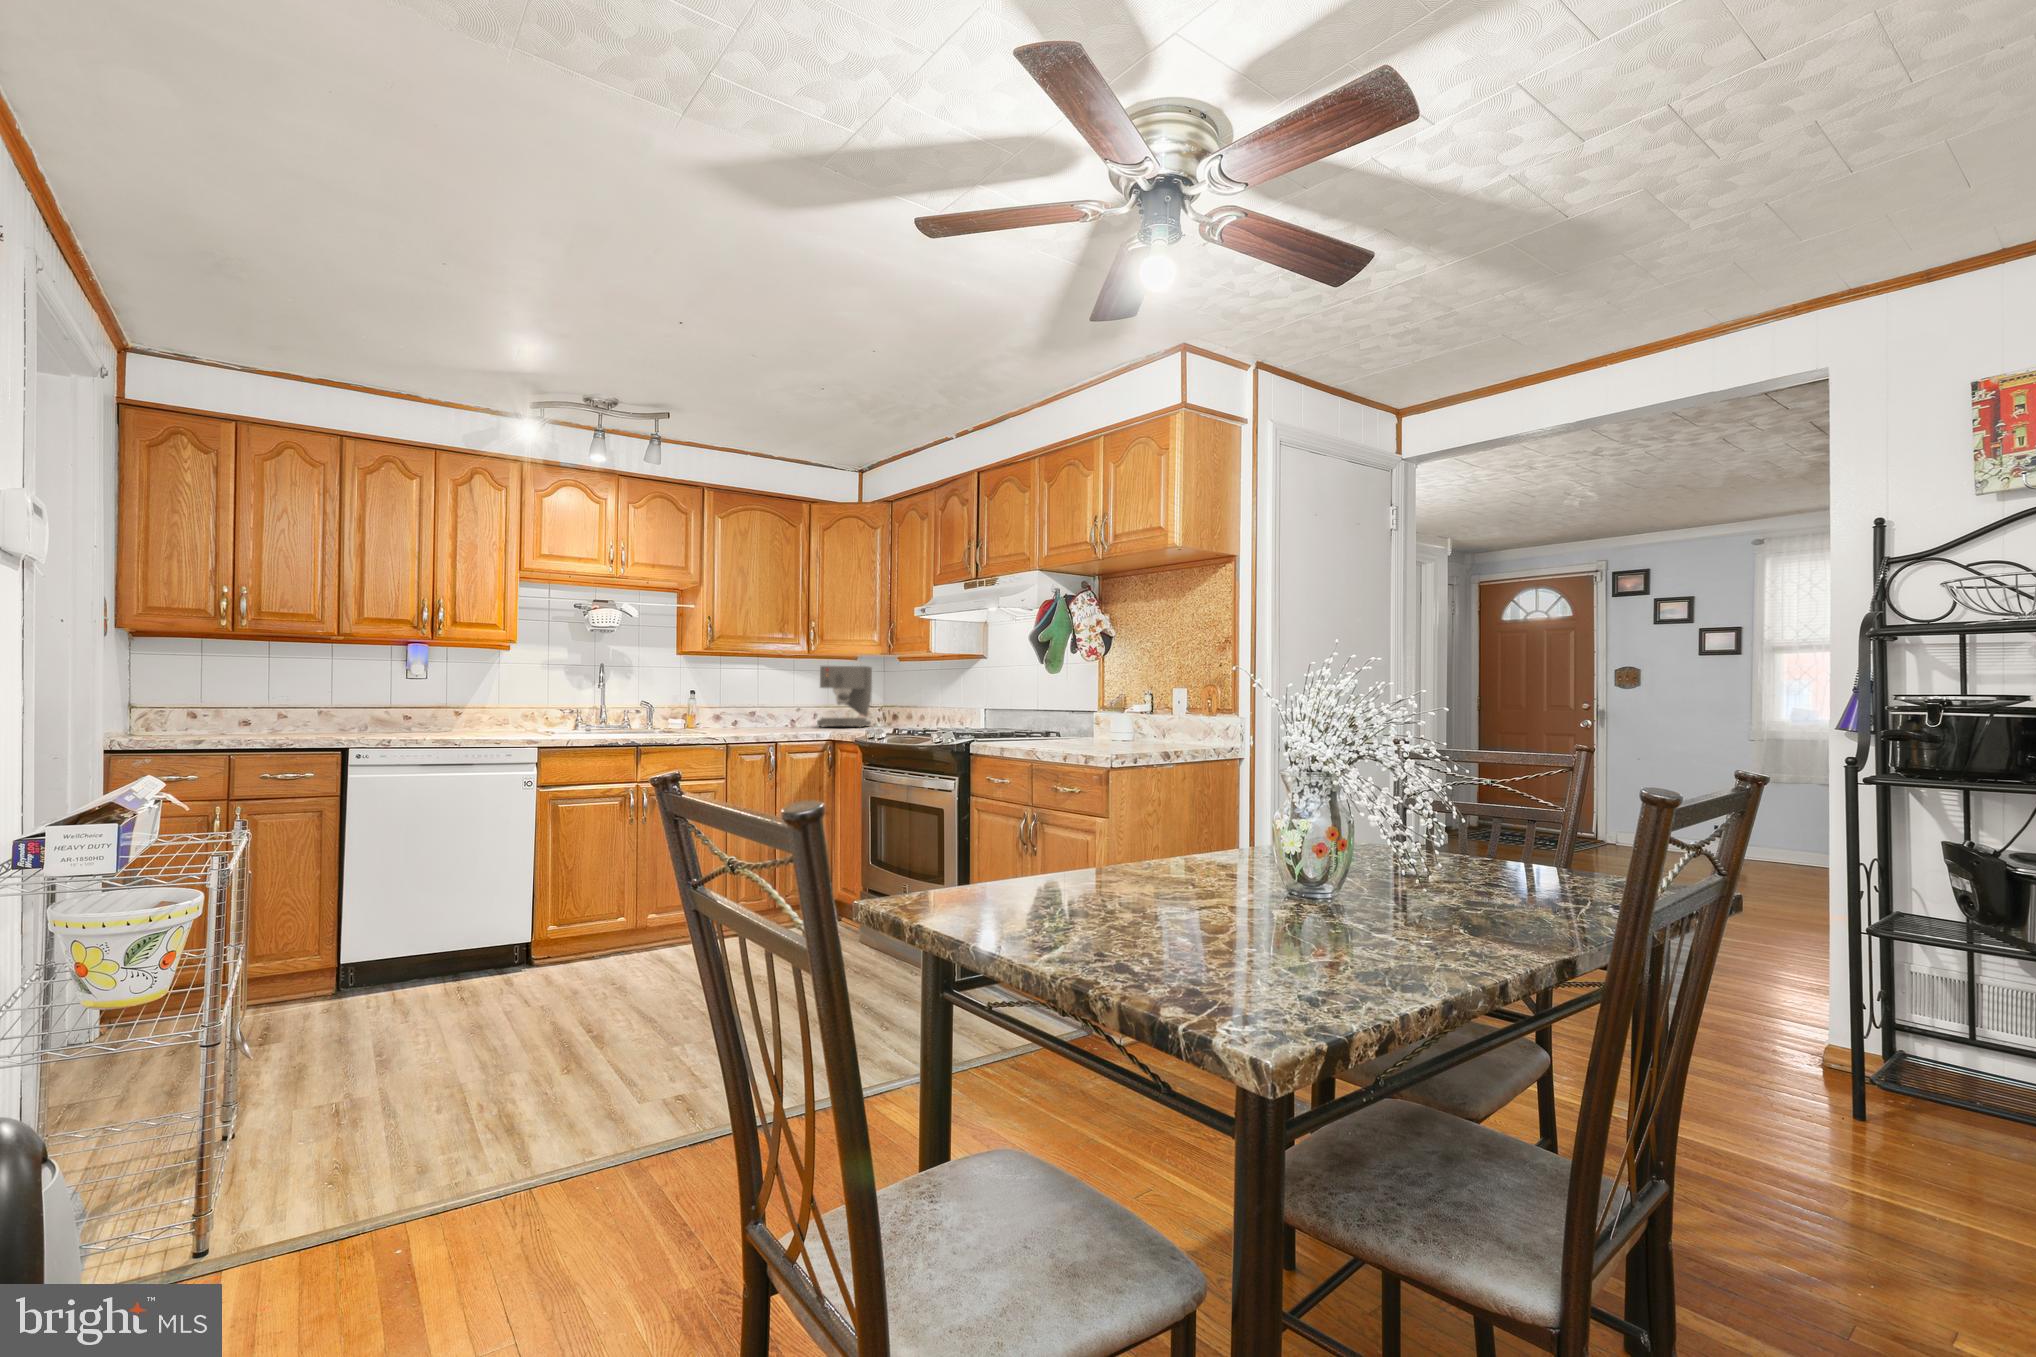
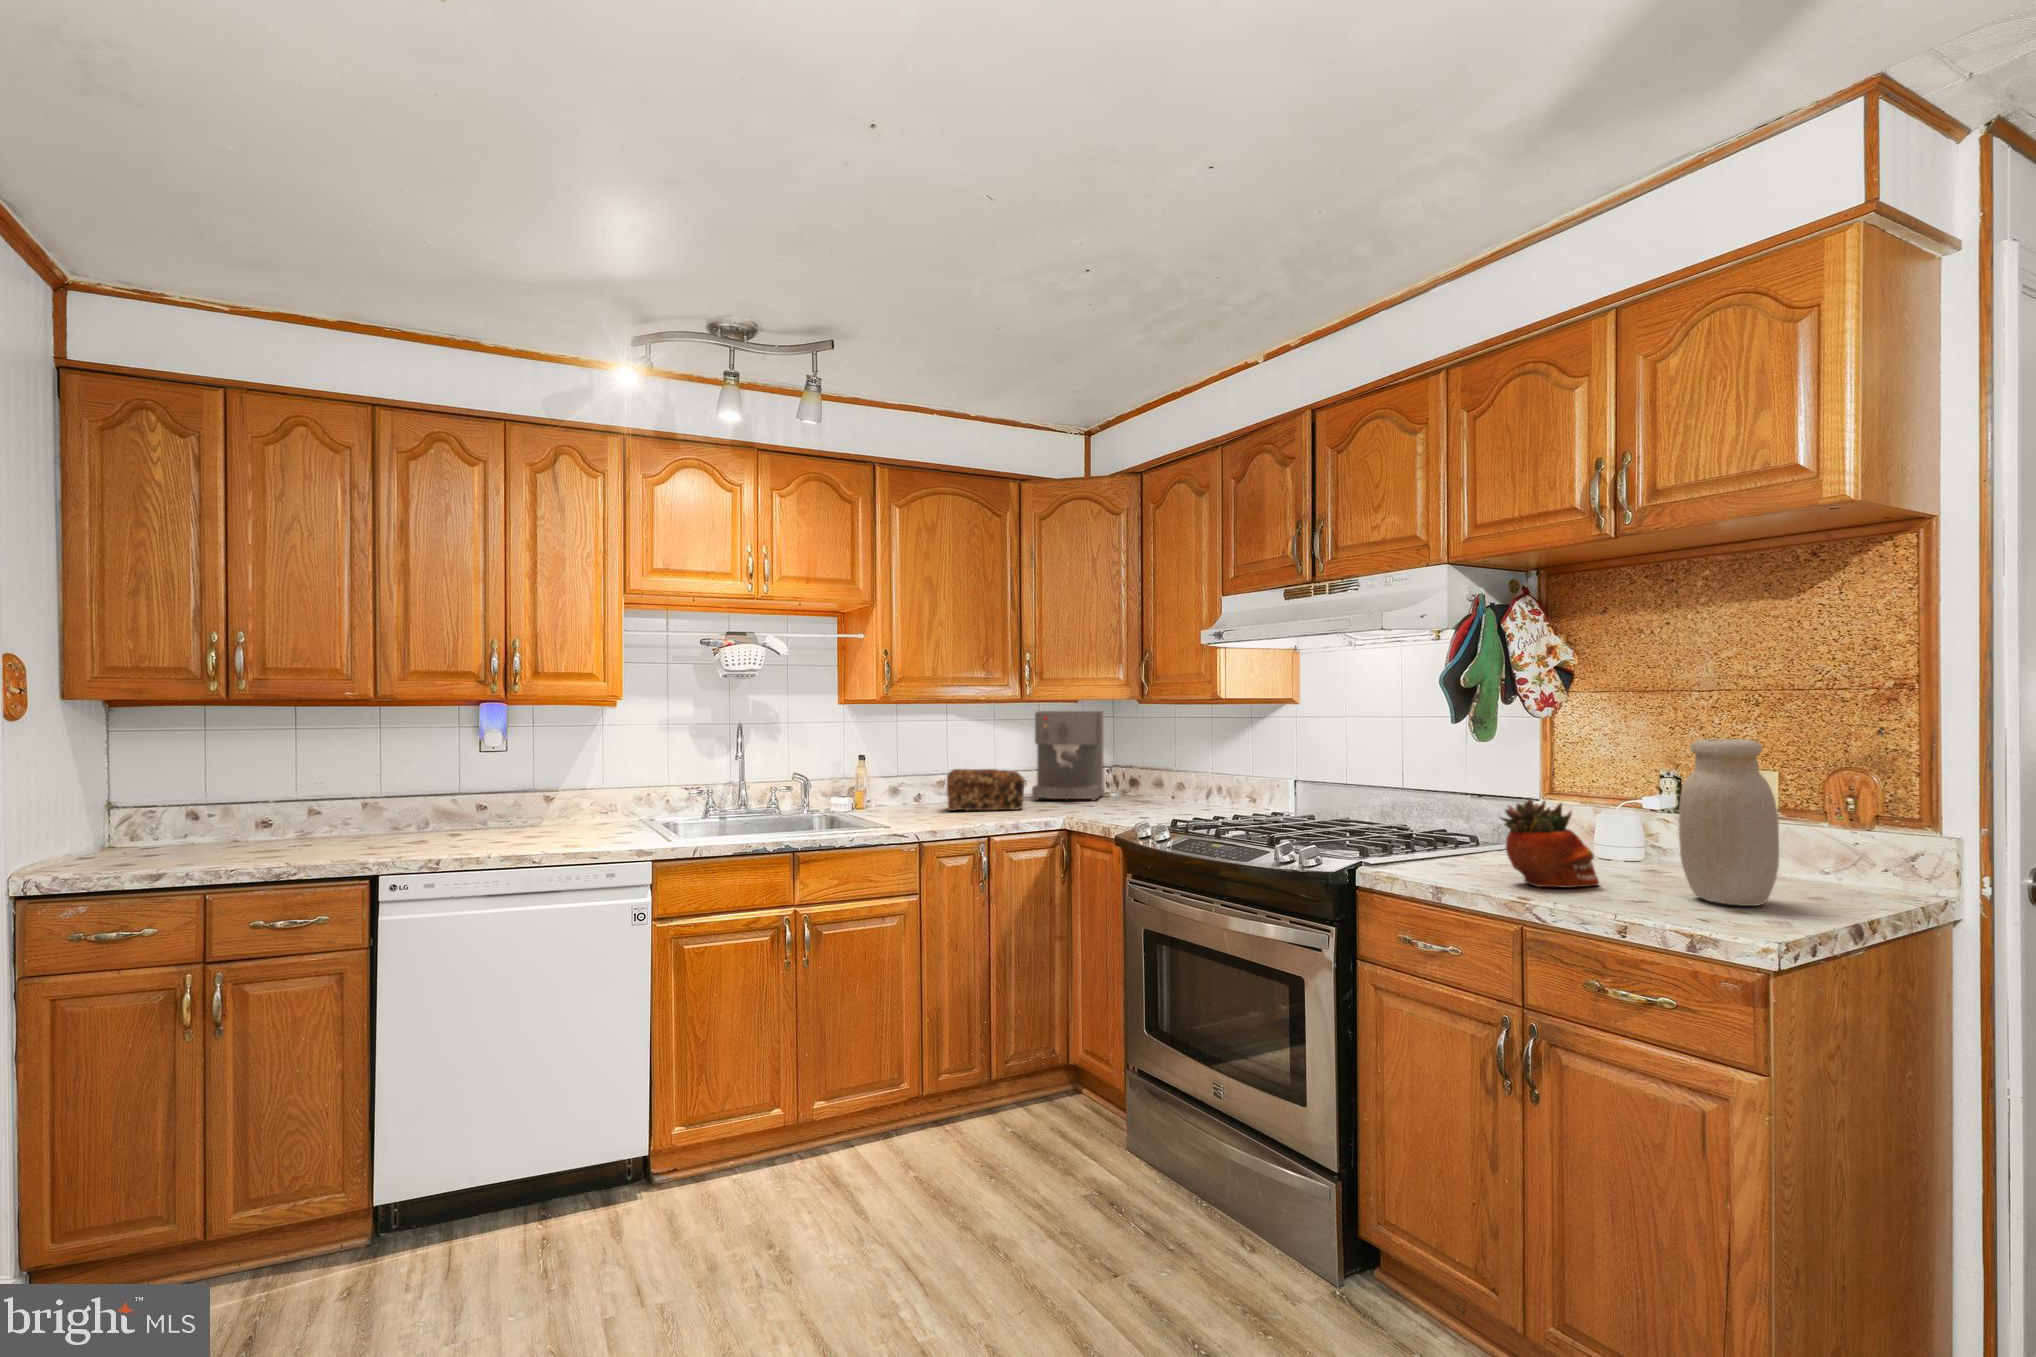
jar: none [1116,665,1156,750] -> present [1678,739,1779,906]
succulent planter: none [1039,699,1088,747] -> present [1501,799,1599,888]
bread loaf: none [752,702,807,731] -> present [947,769,1024,810]

